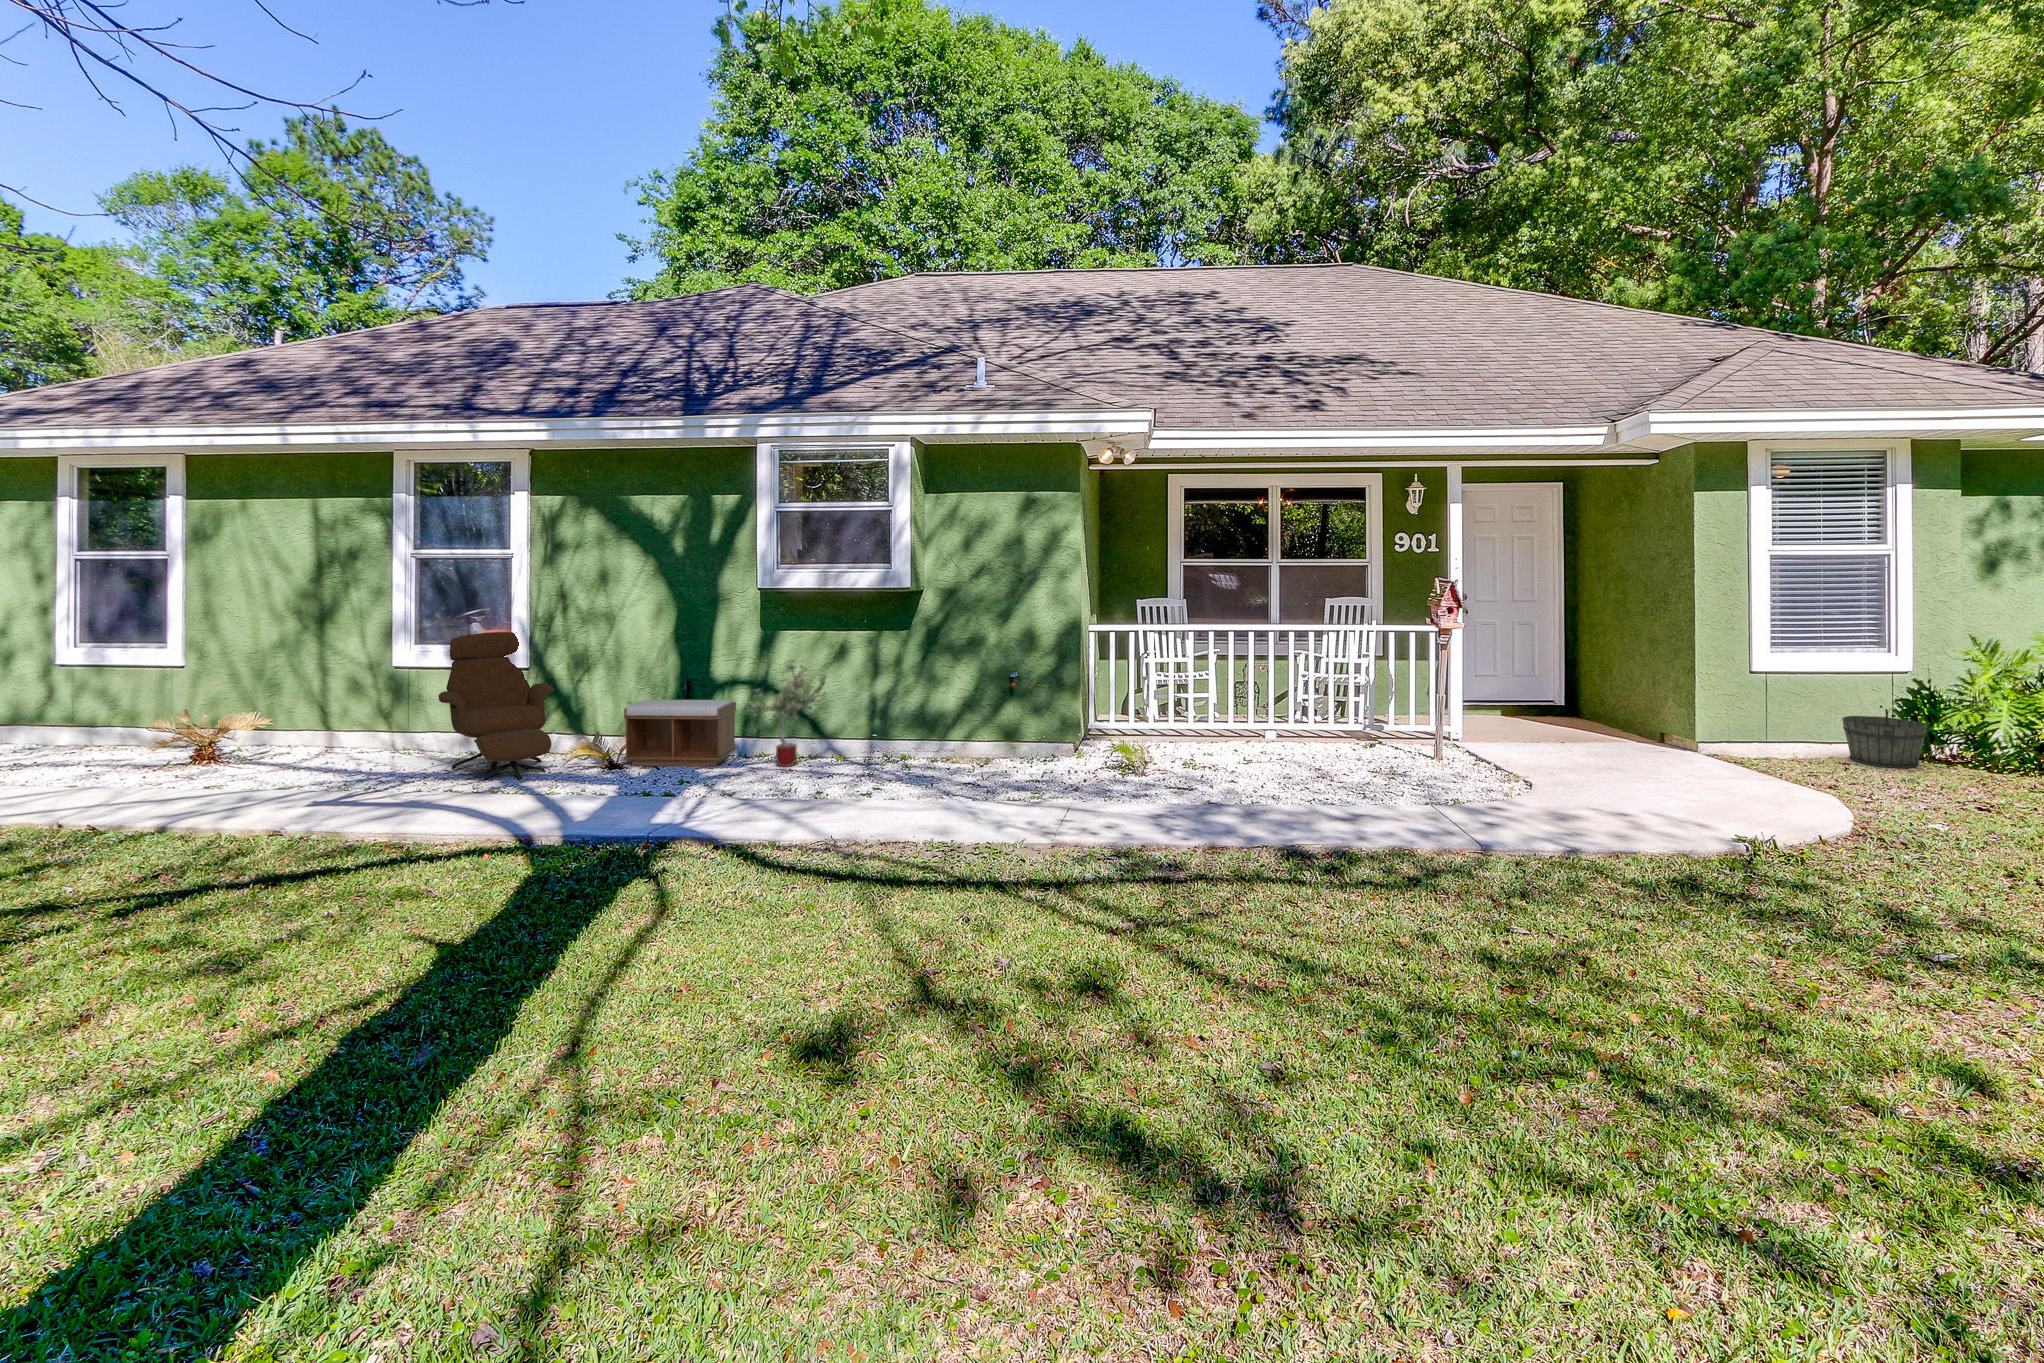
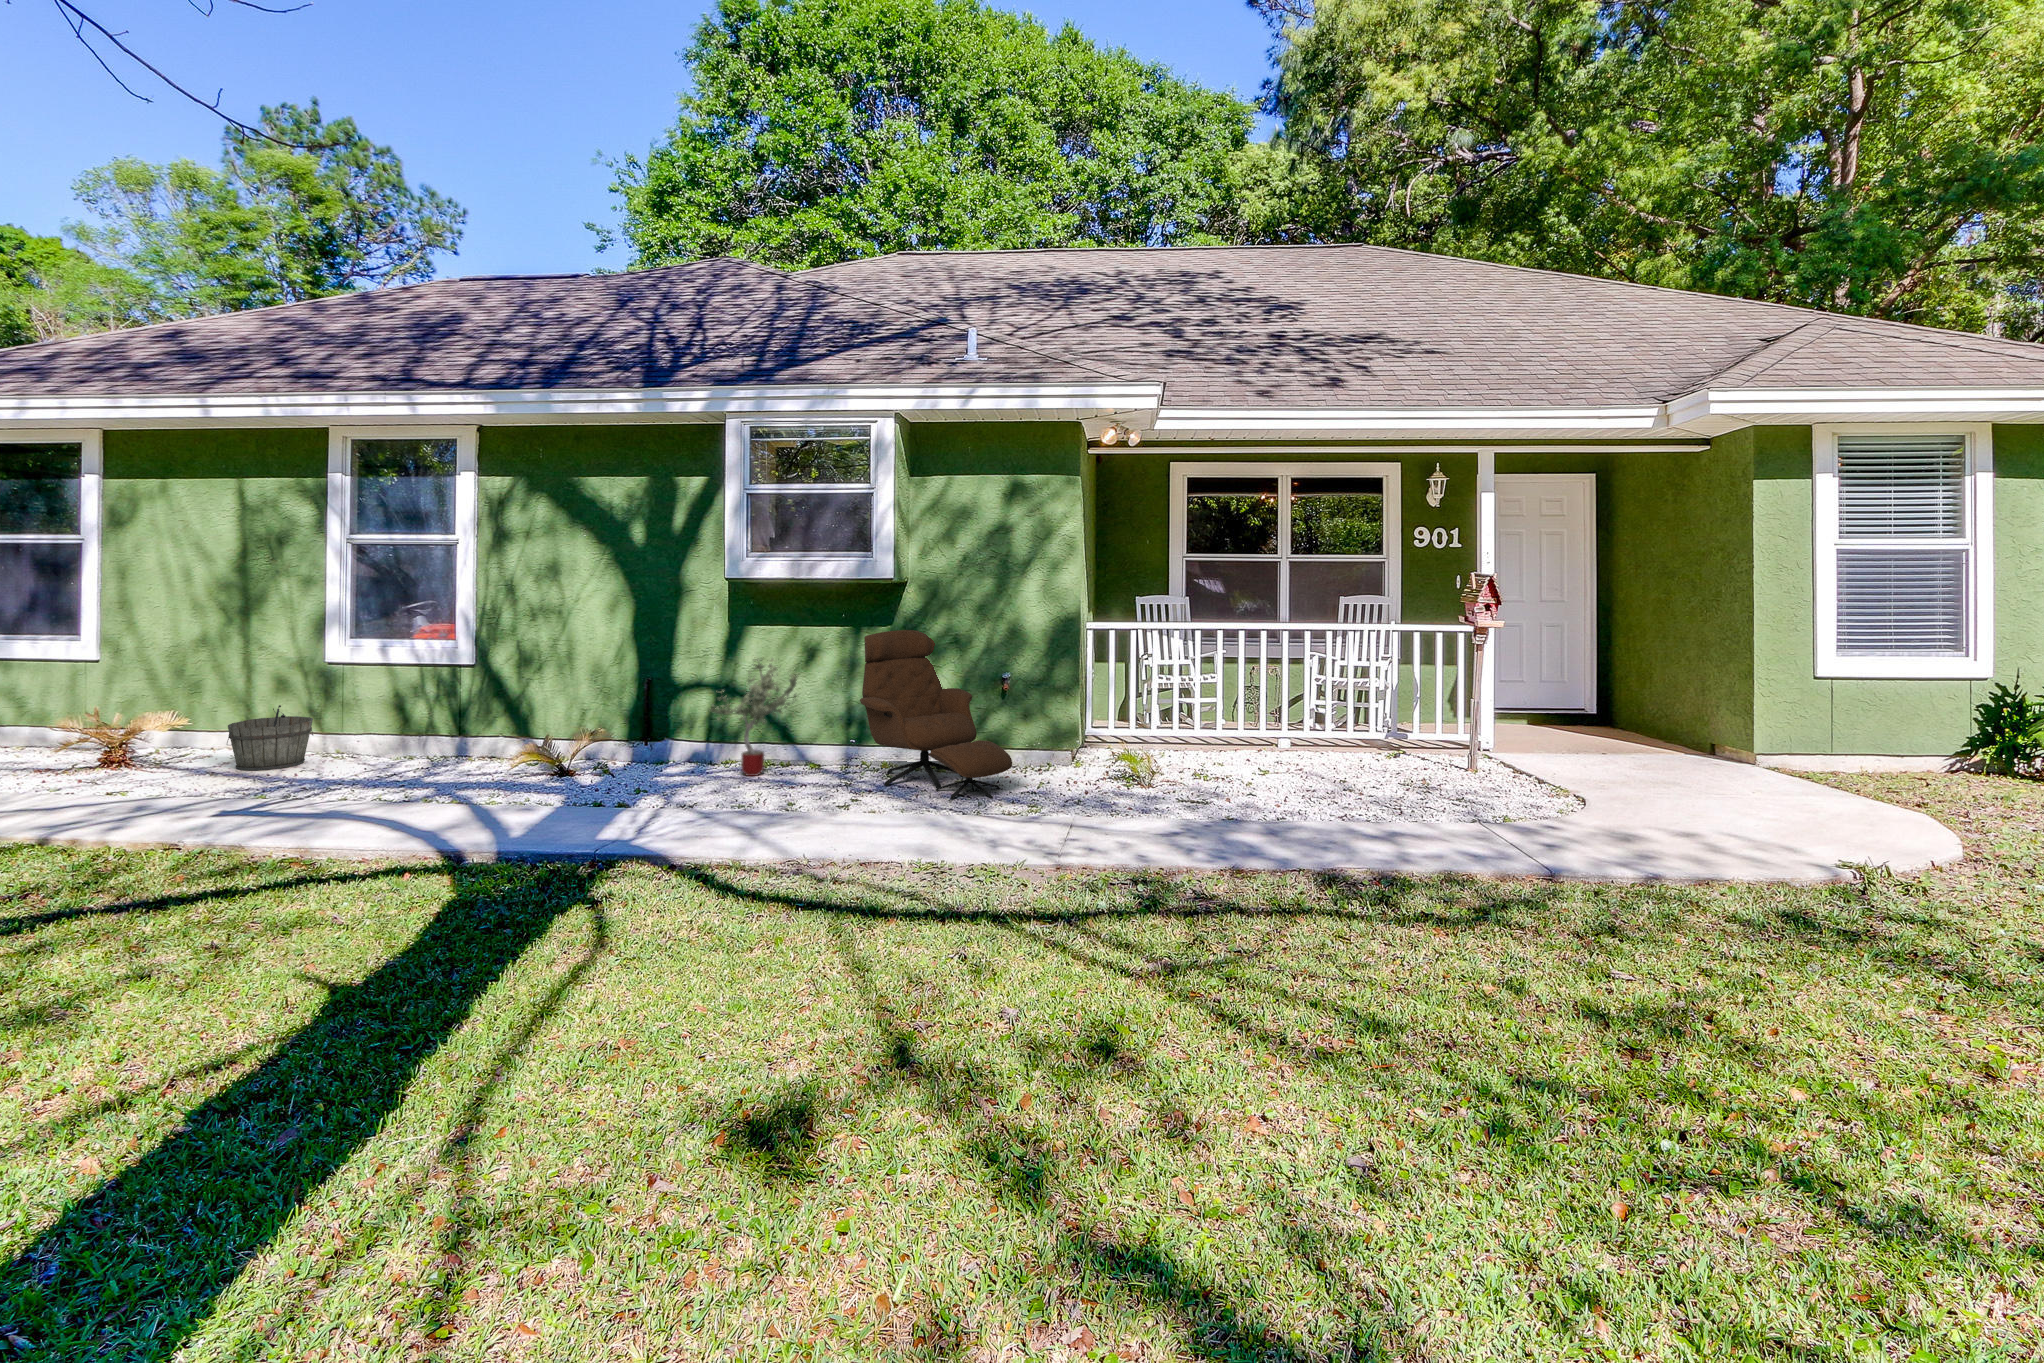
lounge chair: present [438,632,554,780] -> present [860,630,1012,799]
bench: present [624,700,736,766] -> none [574,702,698,775]
wooden bucket: present [1842,706,1927,768] -> present [227,705,313,770]

